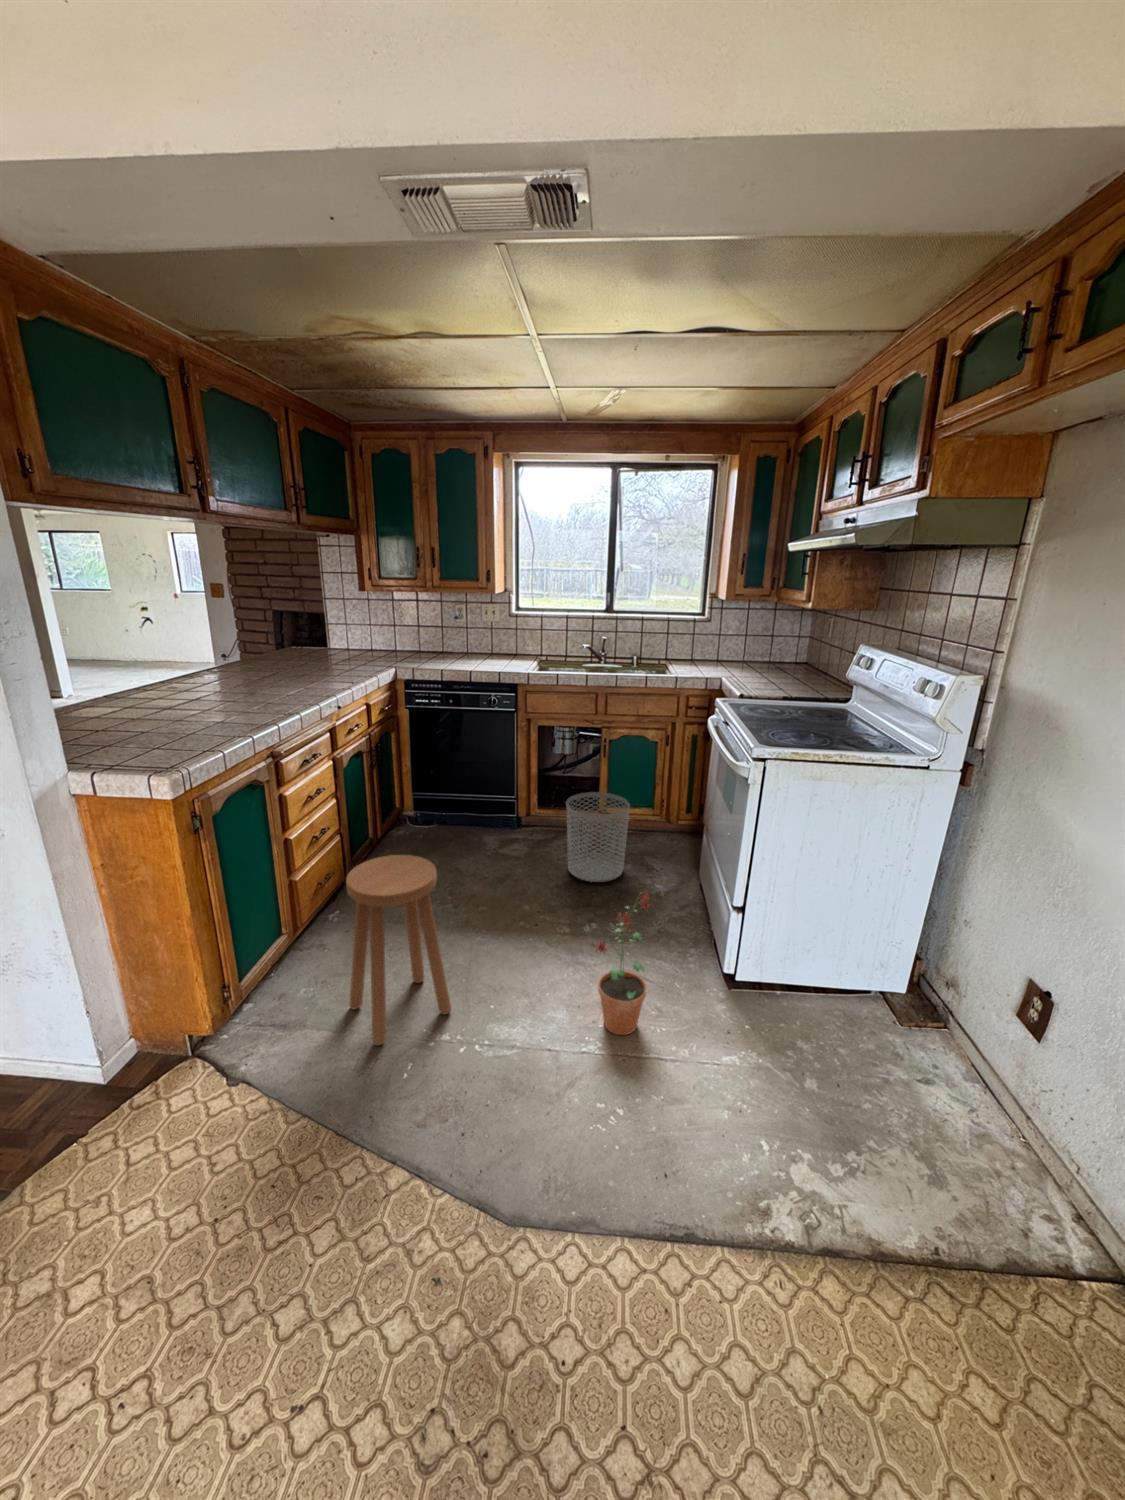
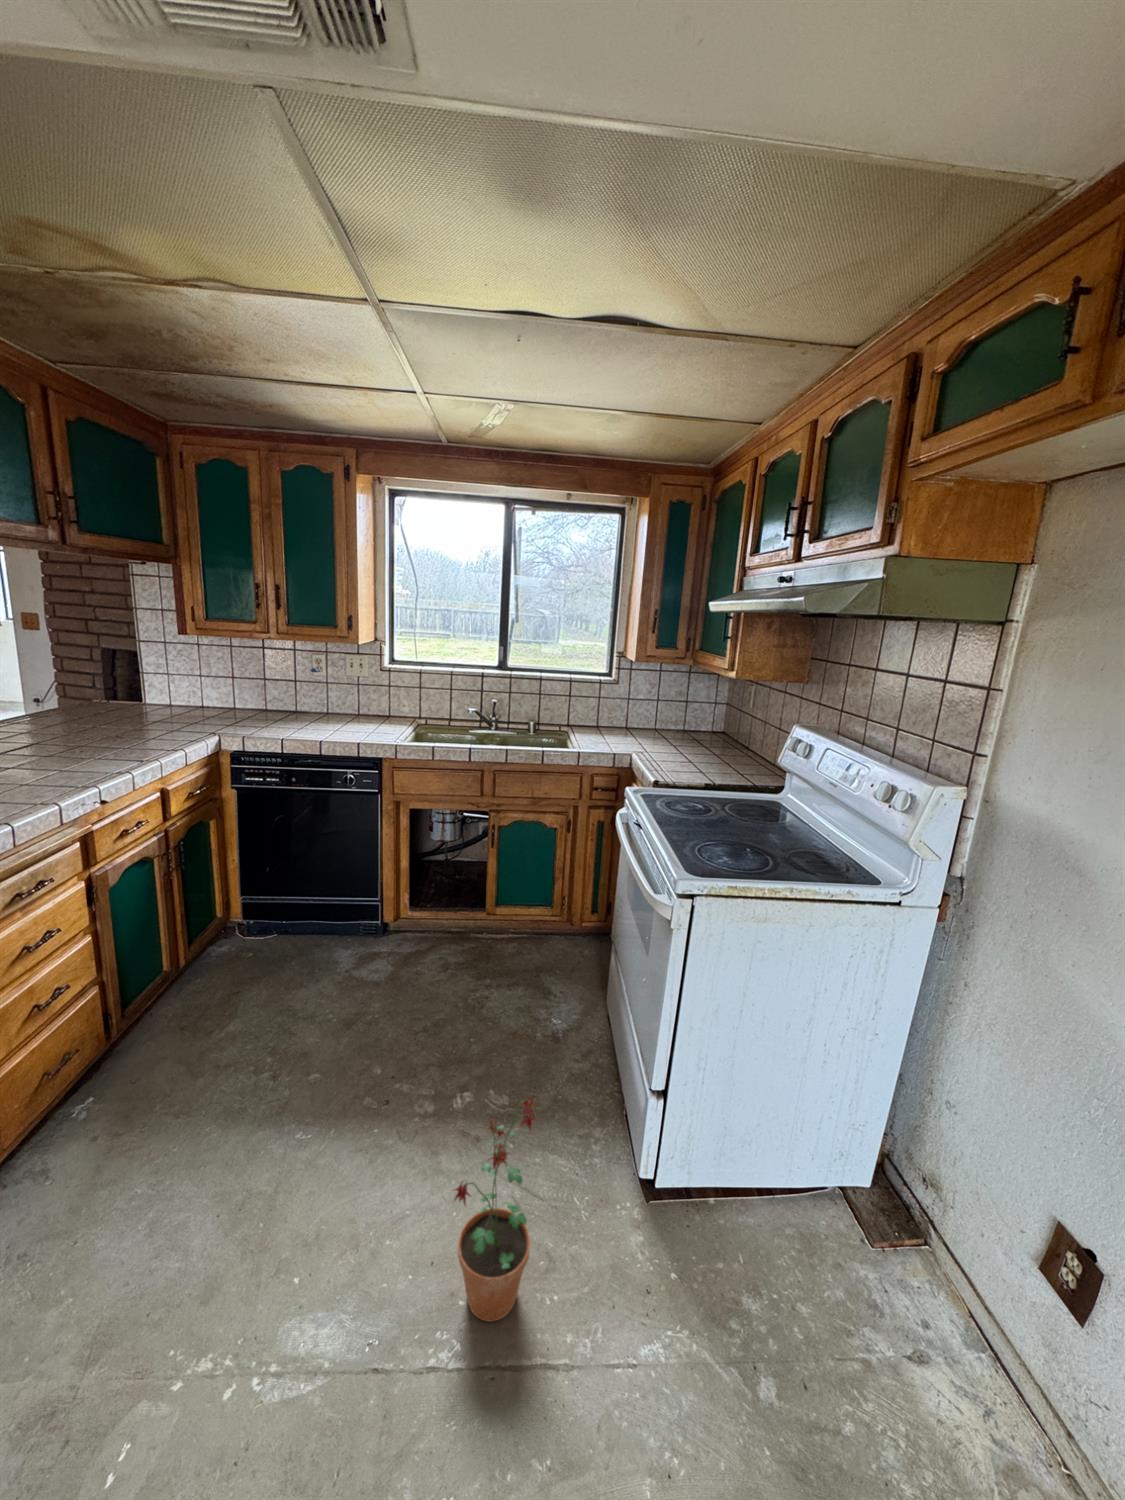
waste bin: present [566,792,630,882] -> none [439,897,520,1019]
stool: present [346,855,452,1045] -> none [26,1054,227,1407]

